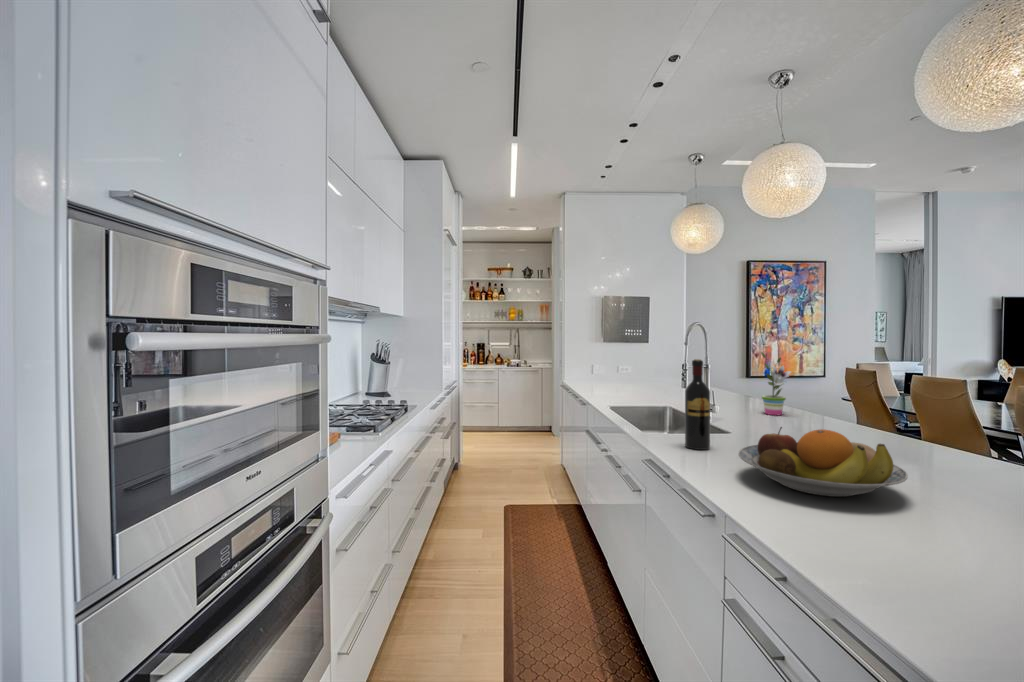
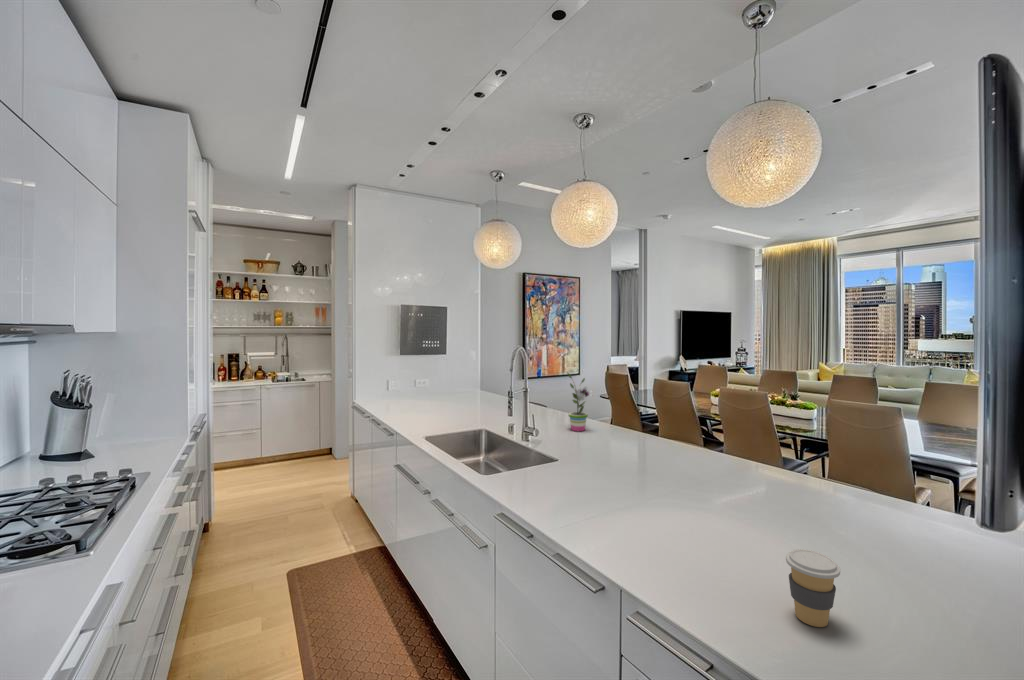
wine bottle: present [685,359,710,450] -> none [532,399,557,494]
fruit bowl: present [739,427,908,497] -> none [601,466,740,539]
coffee cup: none [902,493,971,576] -> present [786,549,840,627]

